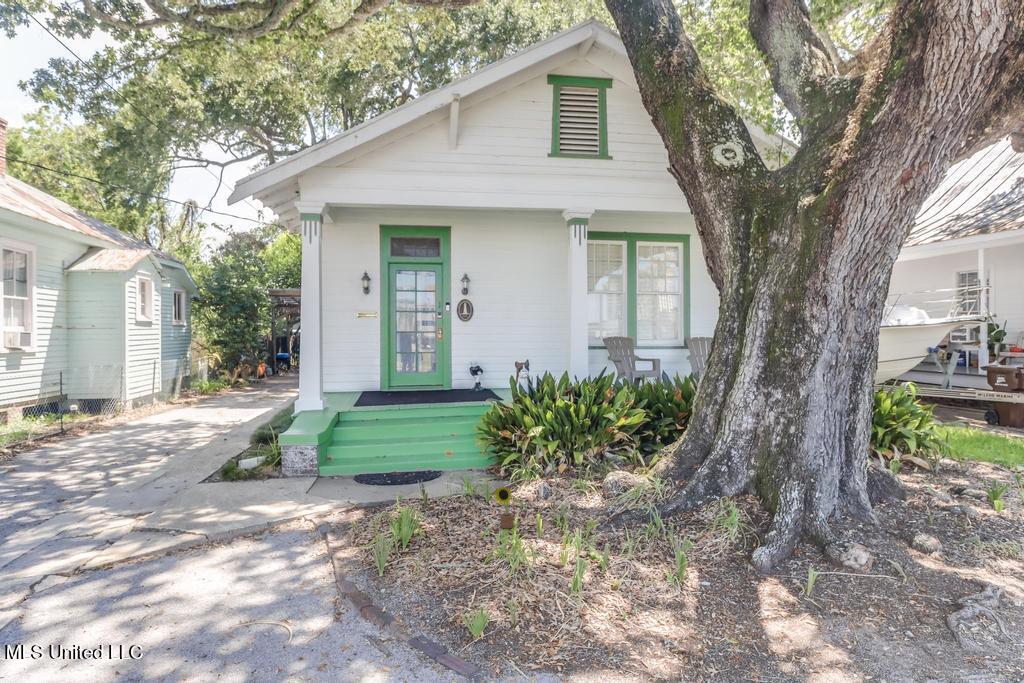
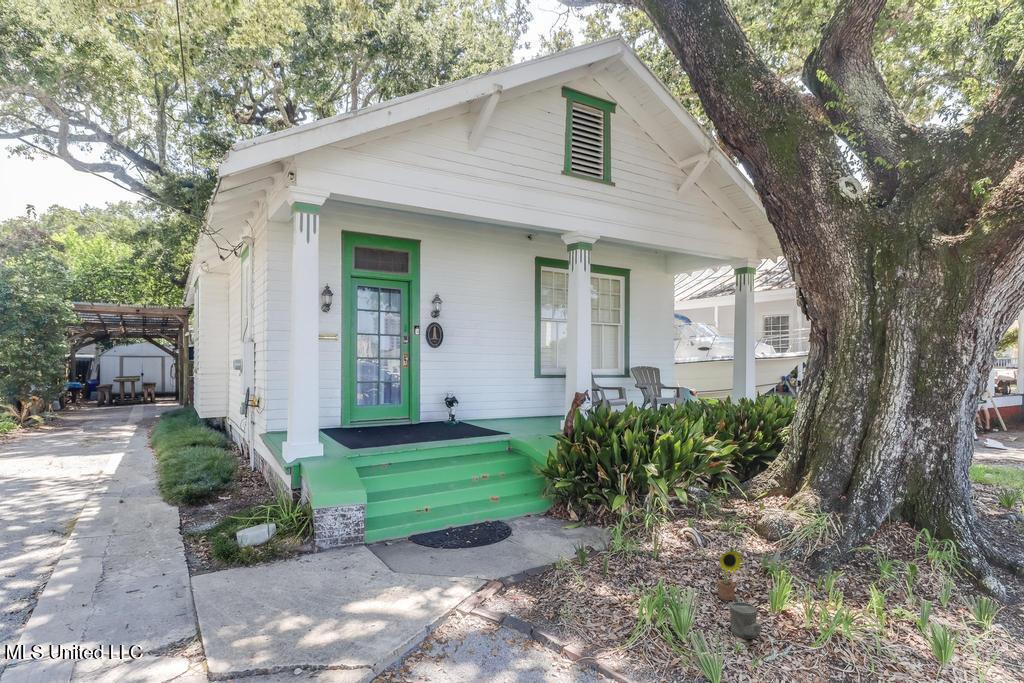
watering can: none [457,520,491,549] -> present [730,597,762,639]

